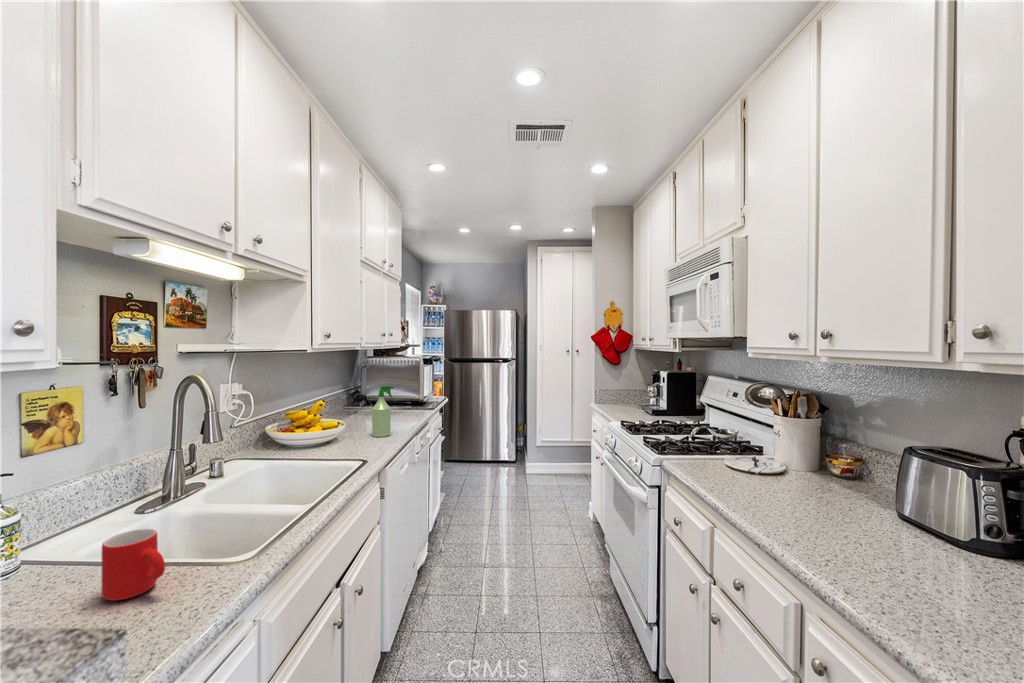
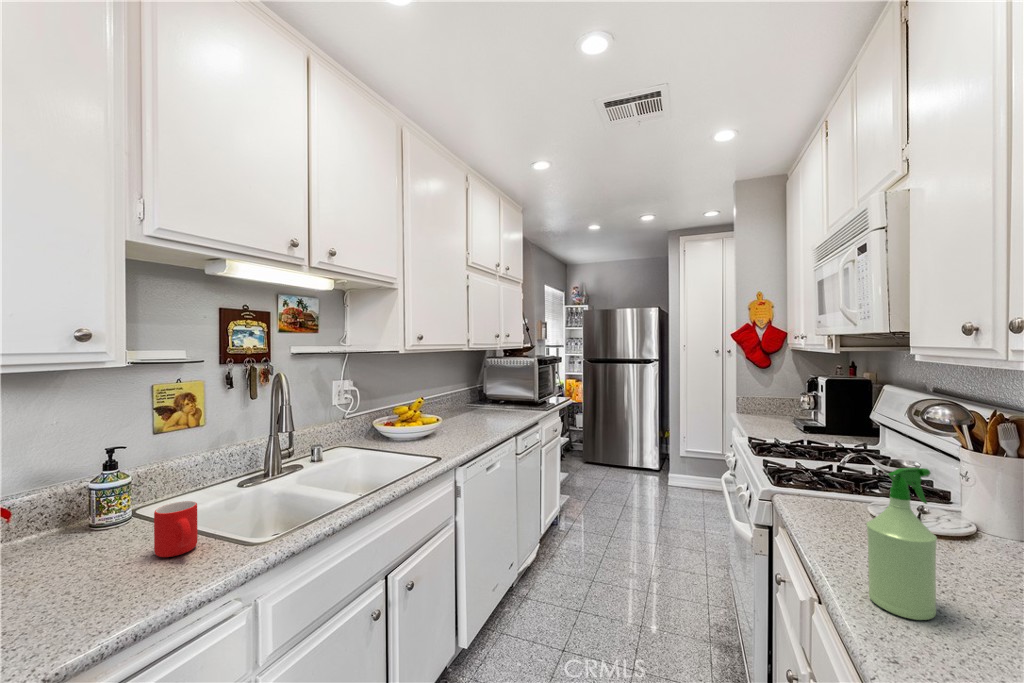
spray bottle: present [372,386,394,437] -> present [866,467,937,620]

